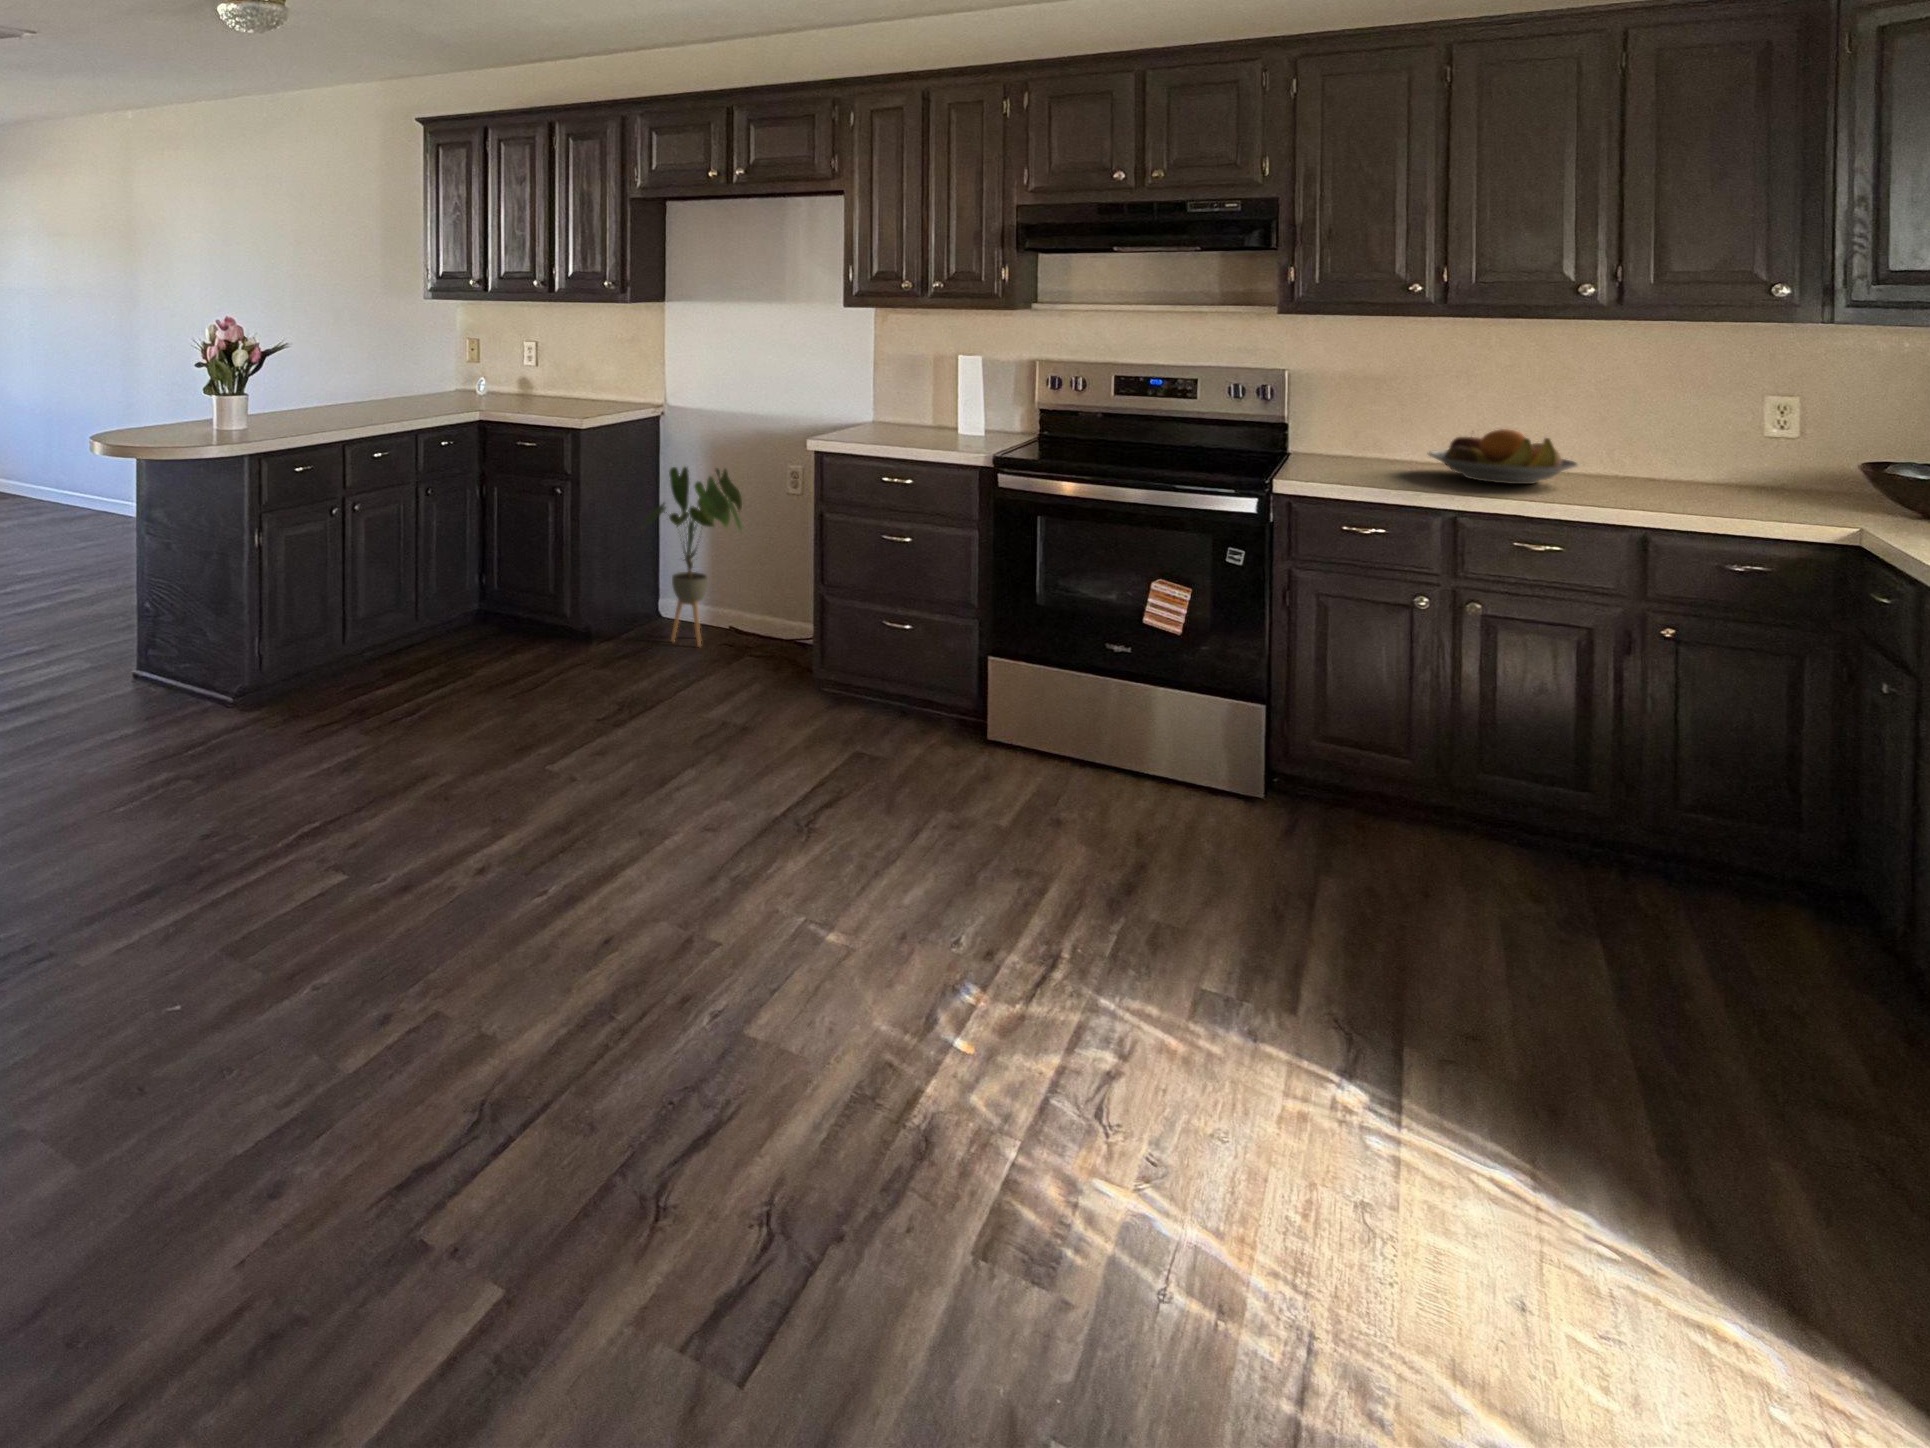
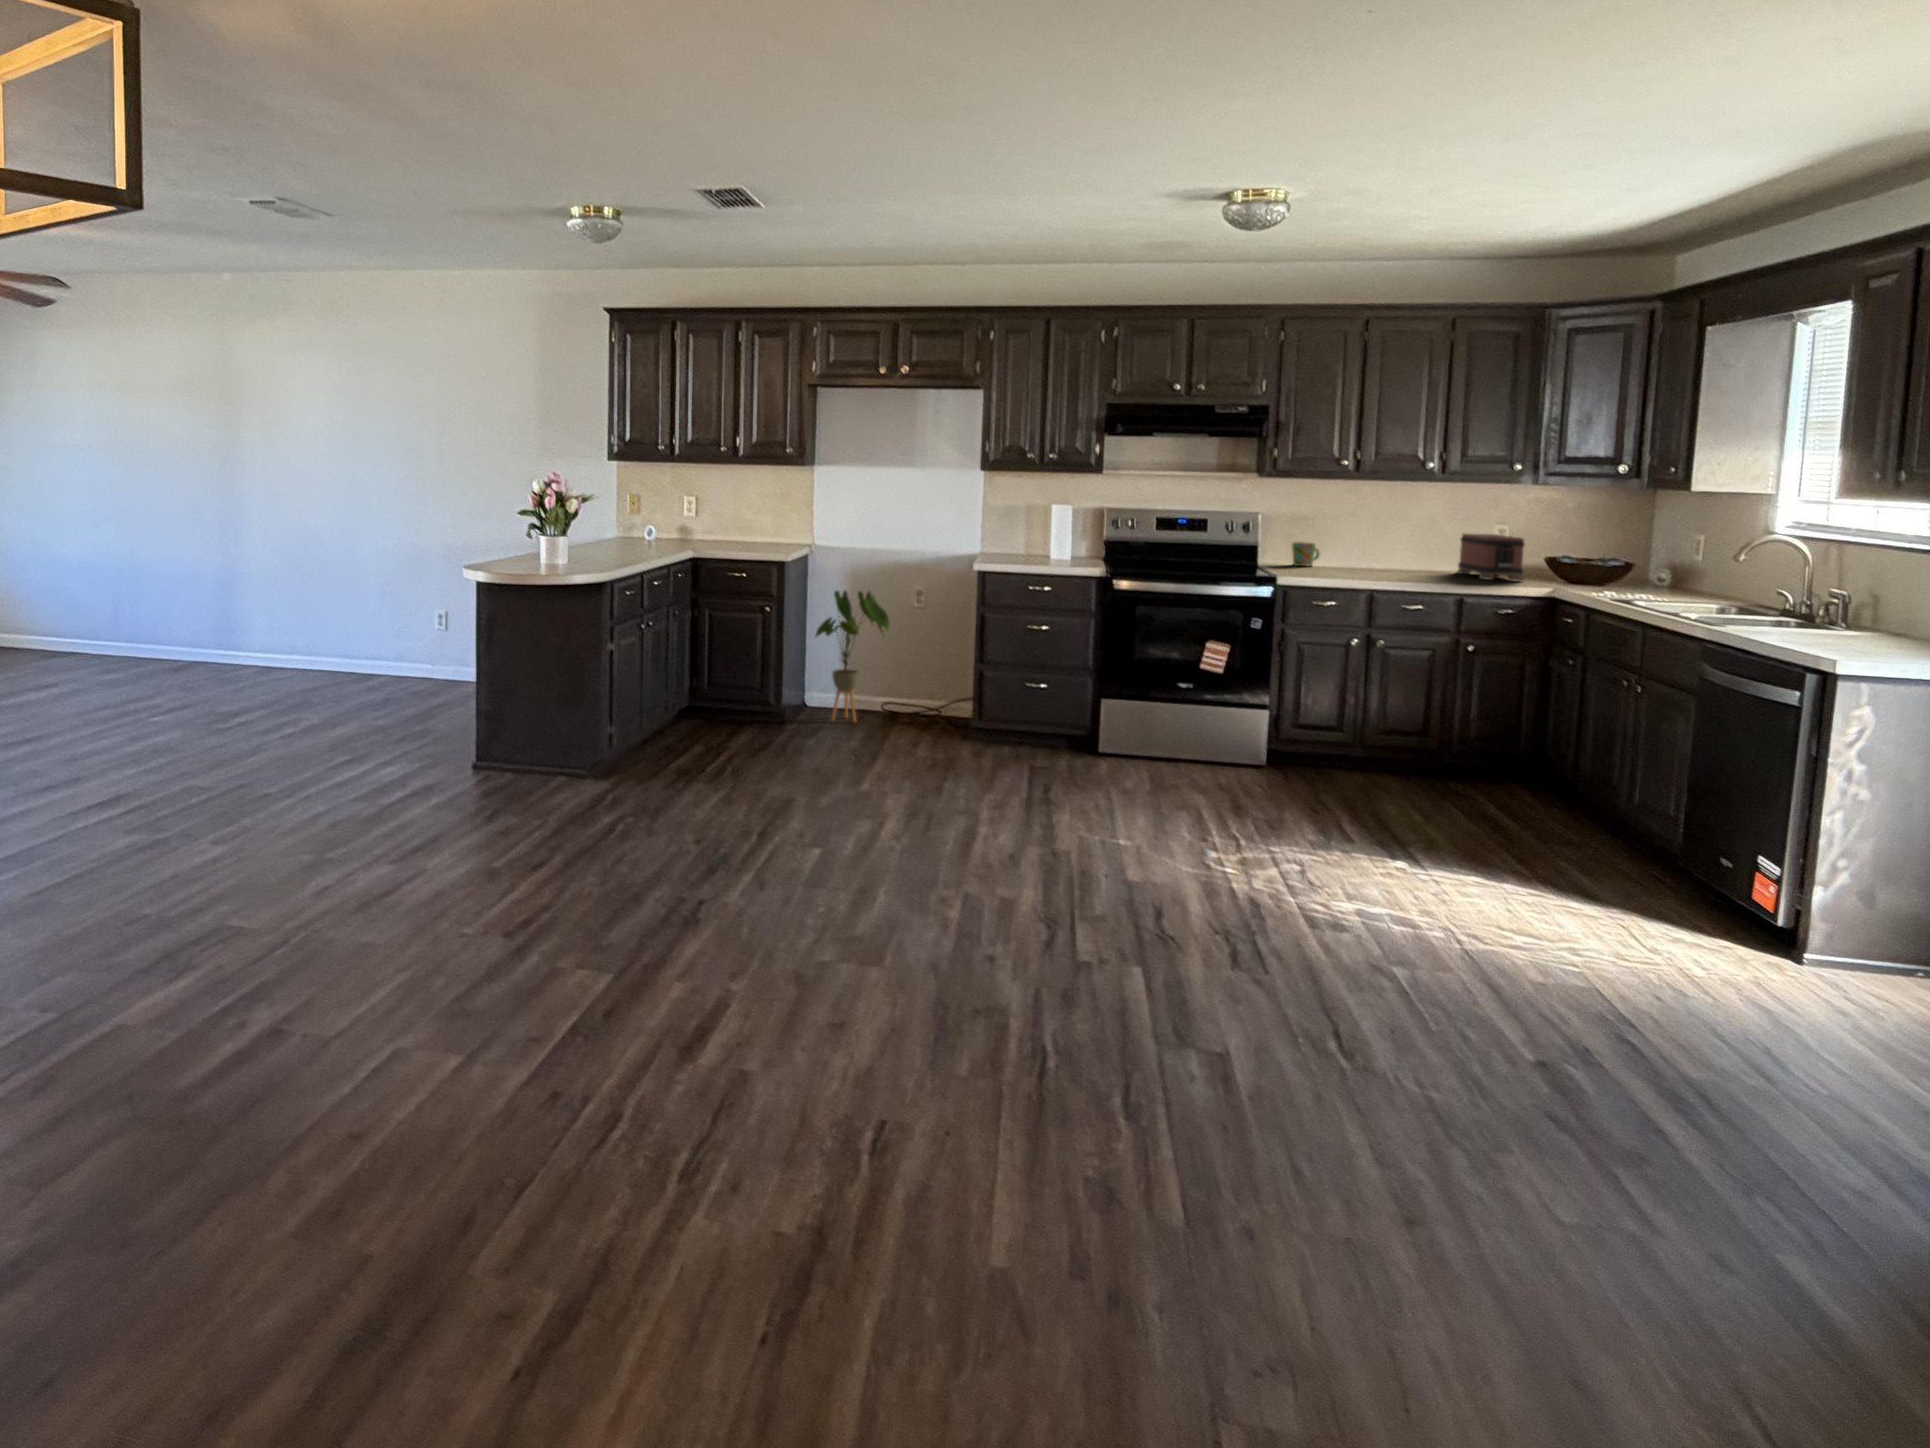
toaster: none [1670,413,1803,509] -> present [1457,533,1524,581]
mug: none [1345,420,1398,461] -> present [1292,542,1320,566]
fruit bowl: present [1428,429,1578,484] -> none [1344,544,1421,575]

